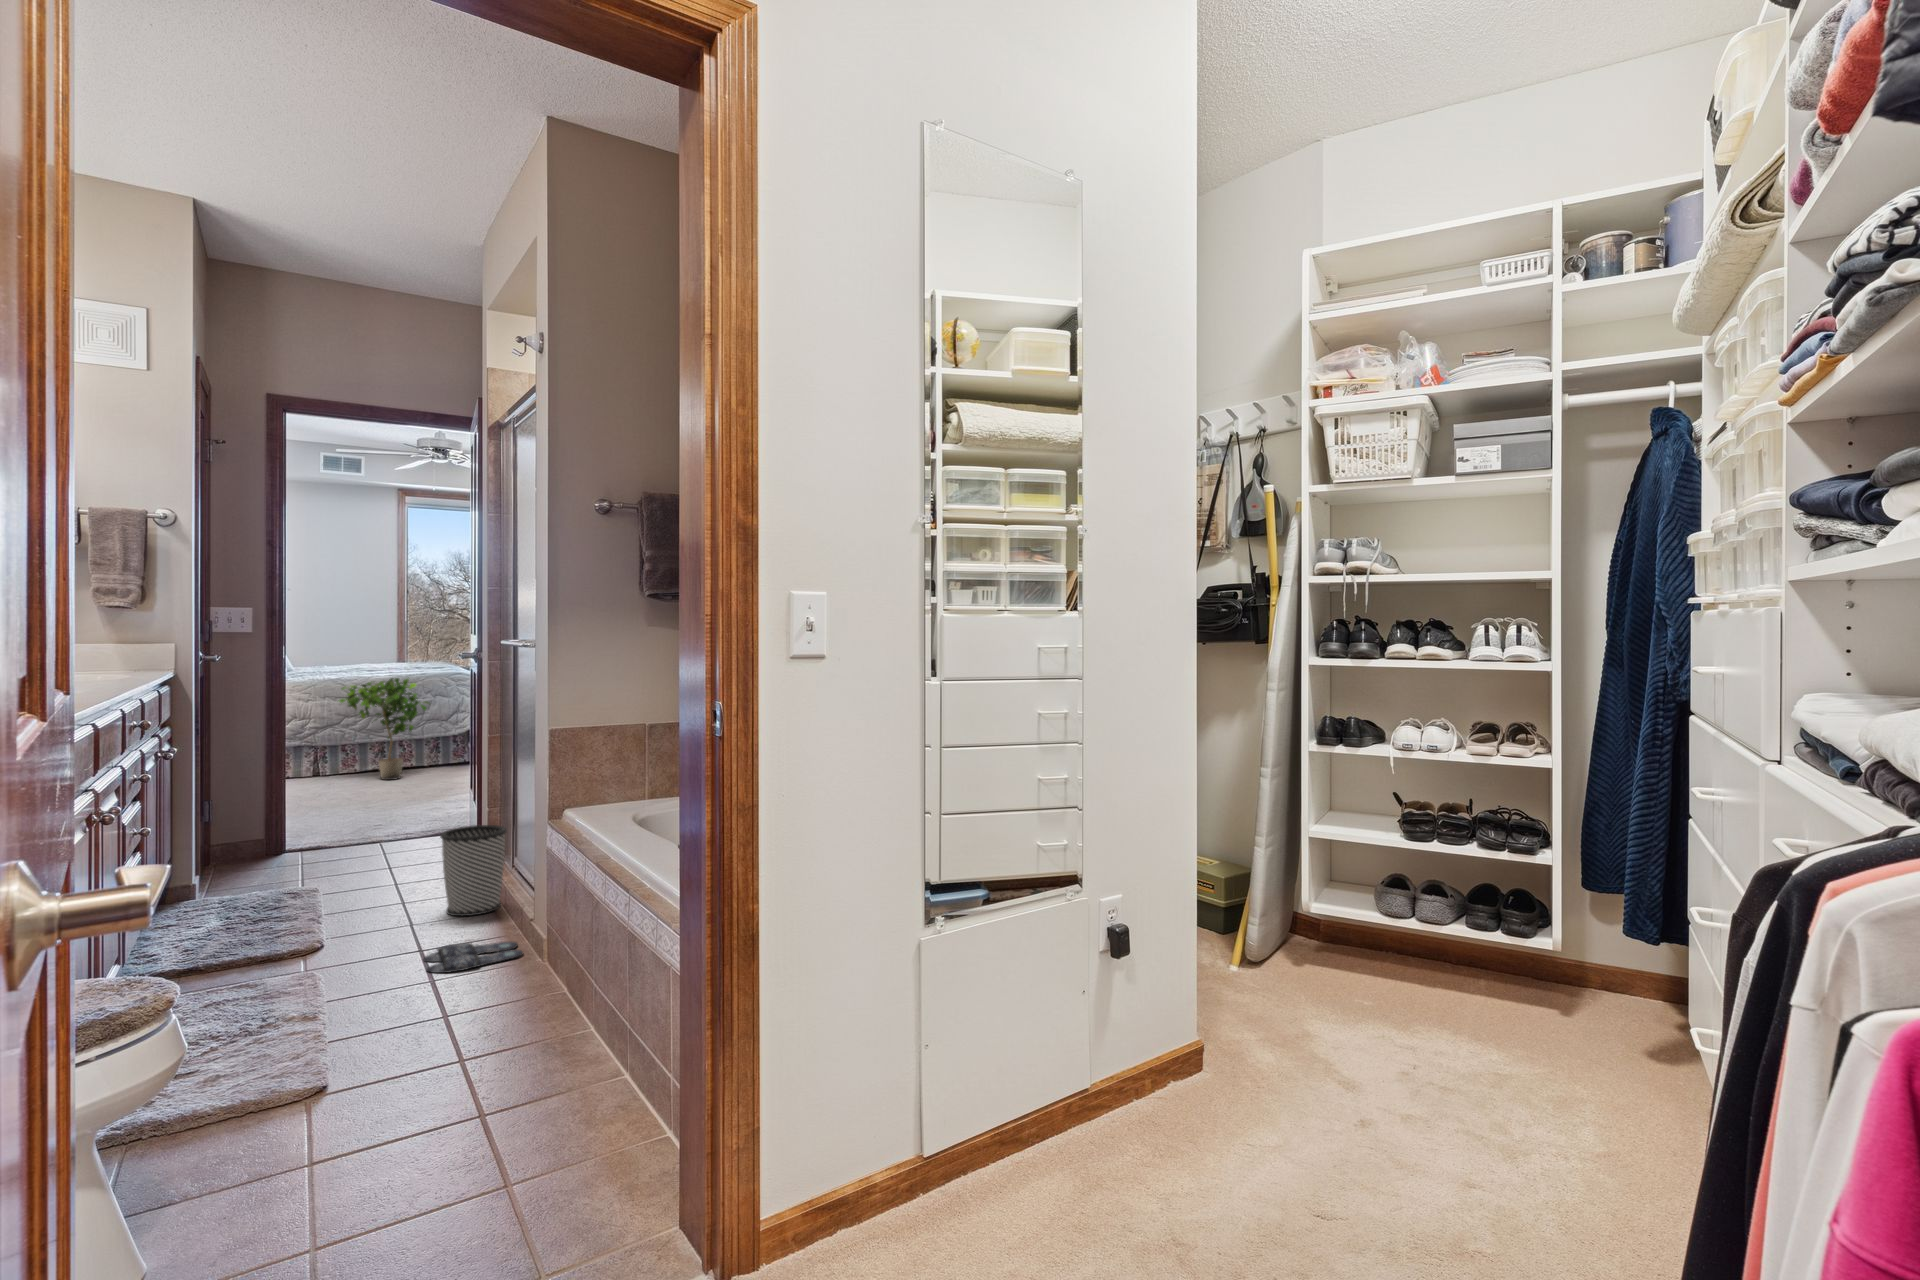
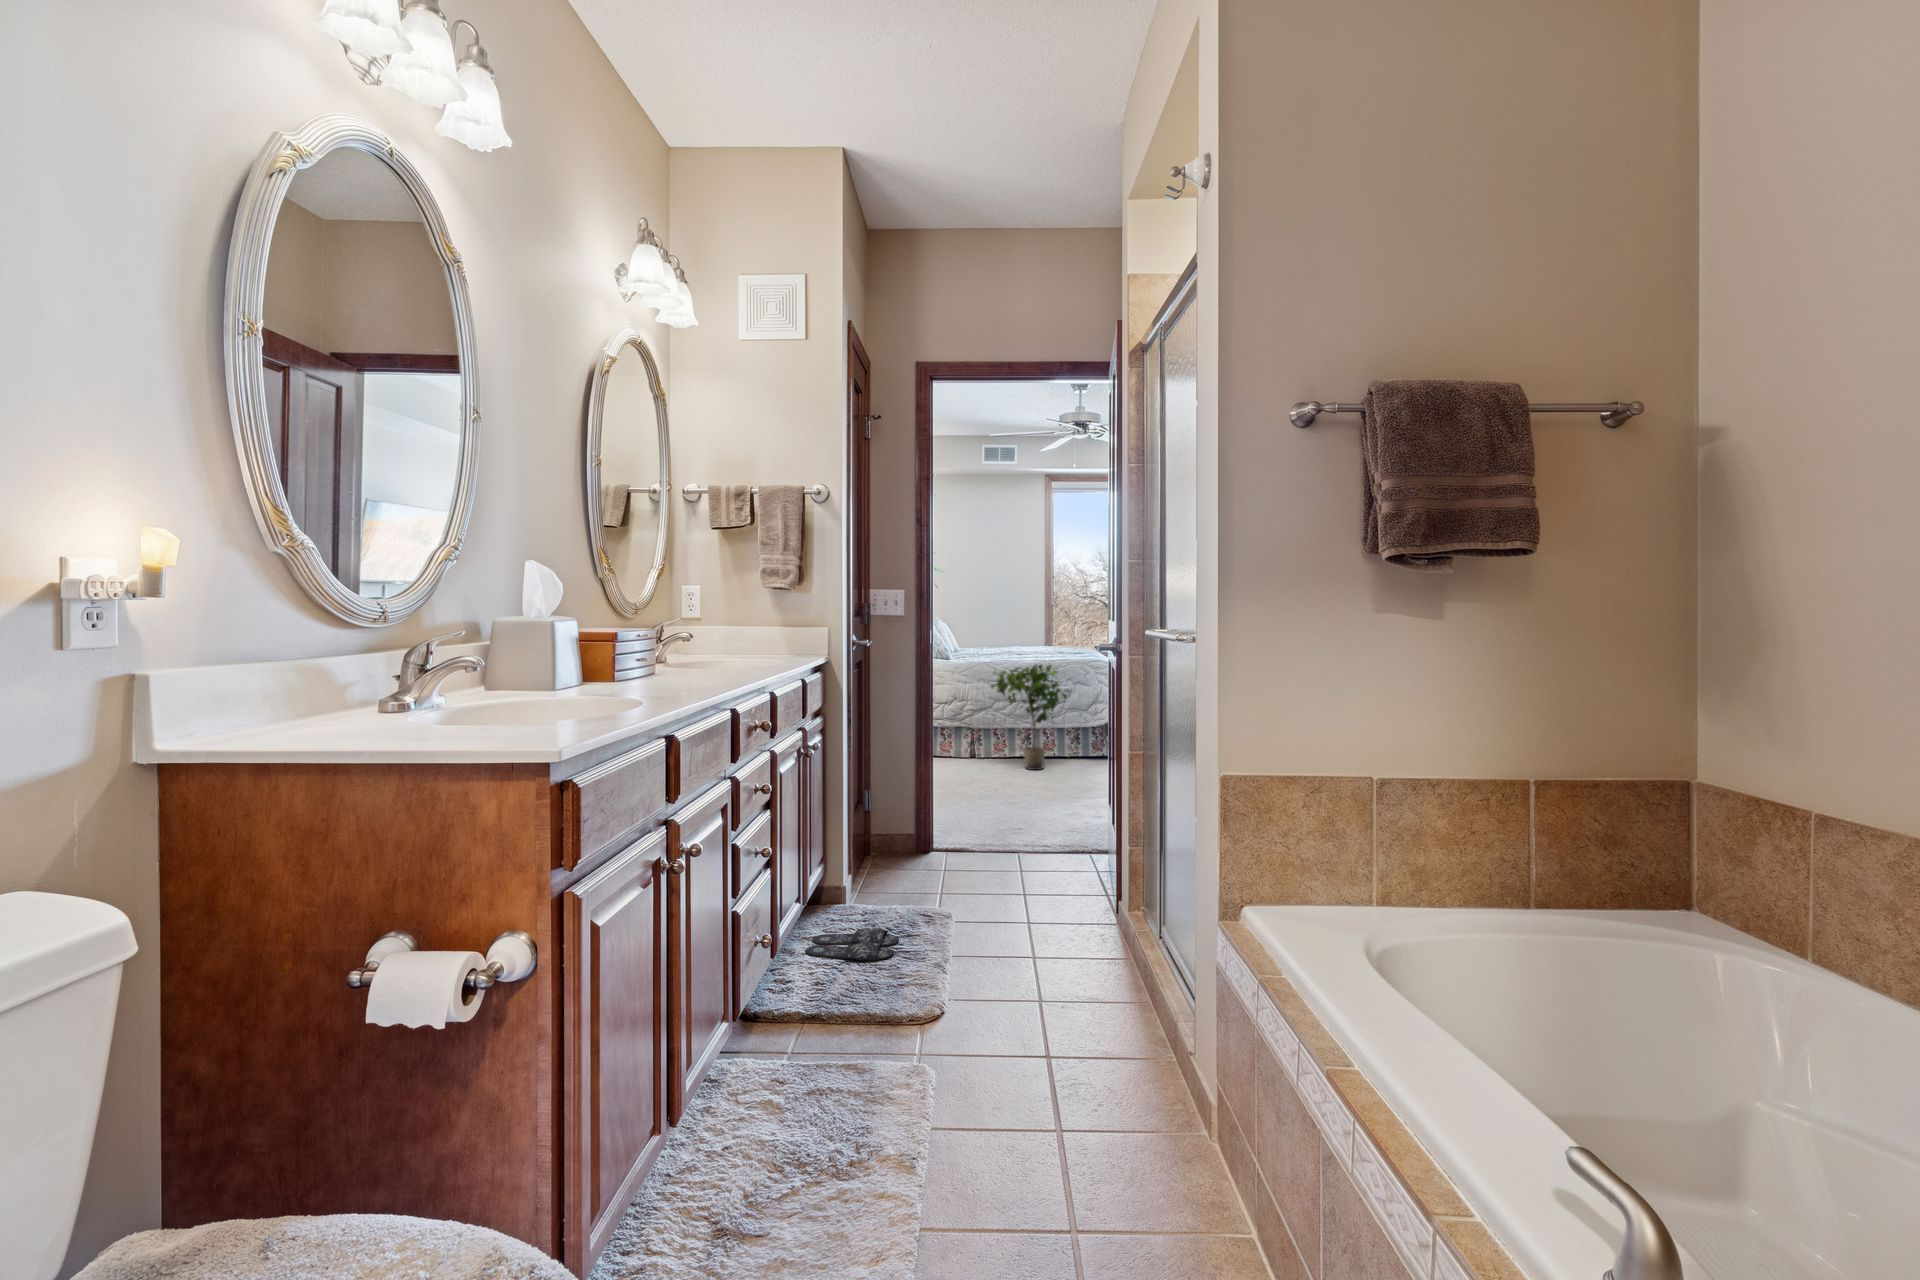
wastebasket: present [440,825,507,916] -> none [1071,876,1153,1006]
slippers: present [423,941,523,973] -> present [805,928,899,961]

